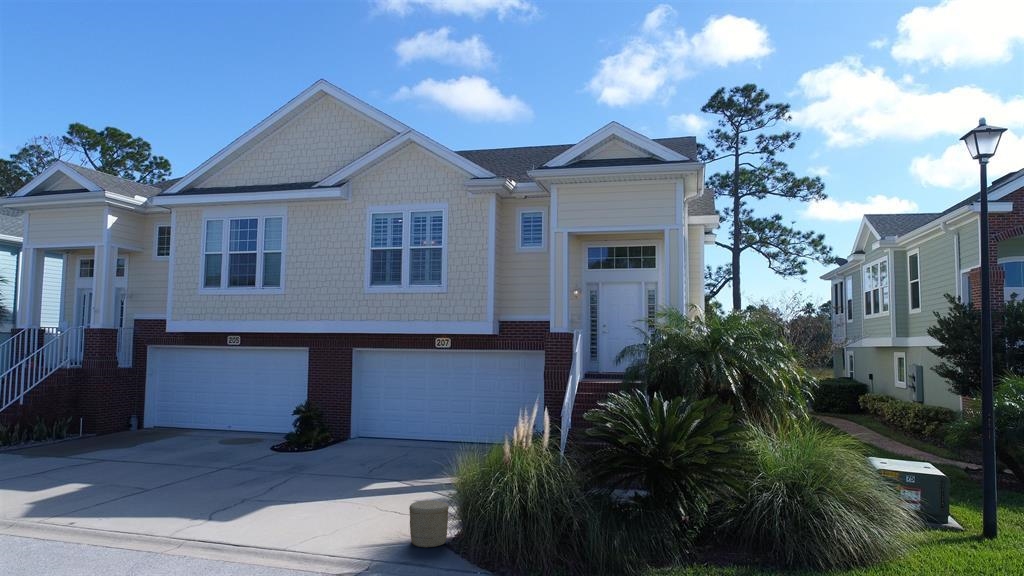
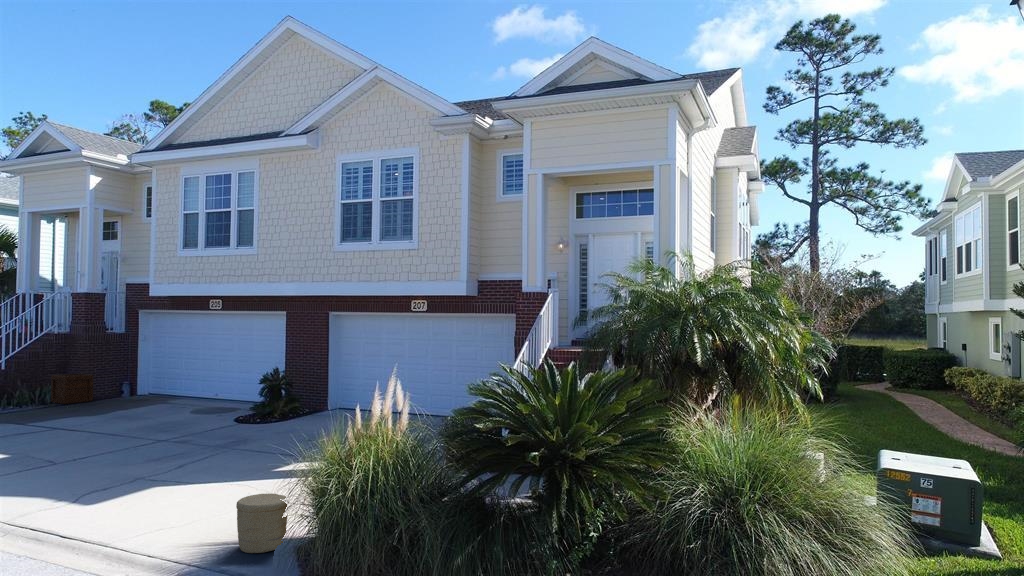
wooden crate: none [65,407,108,438] -> present [51,373,93,404]

